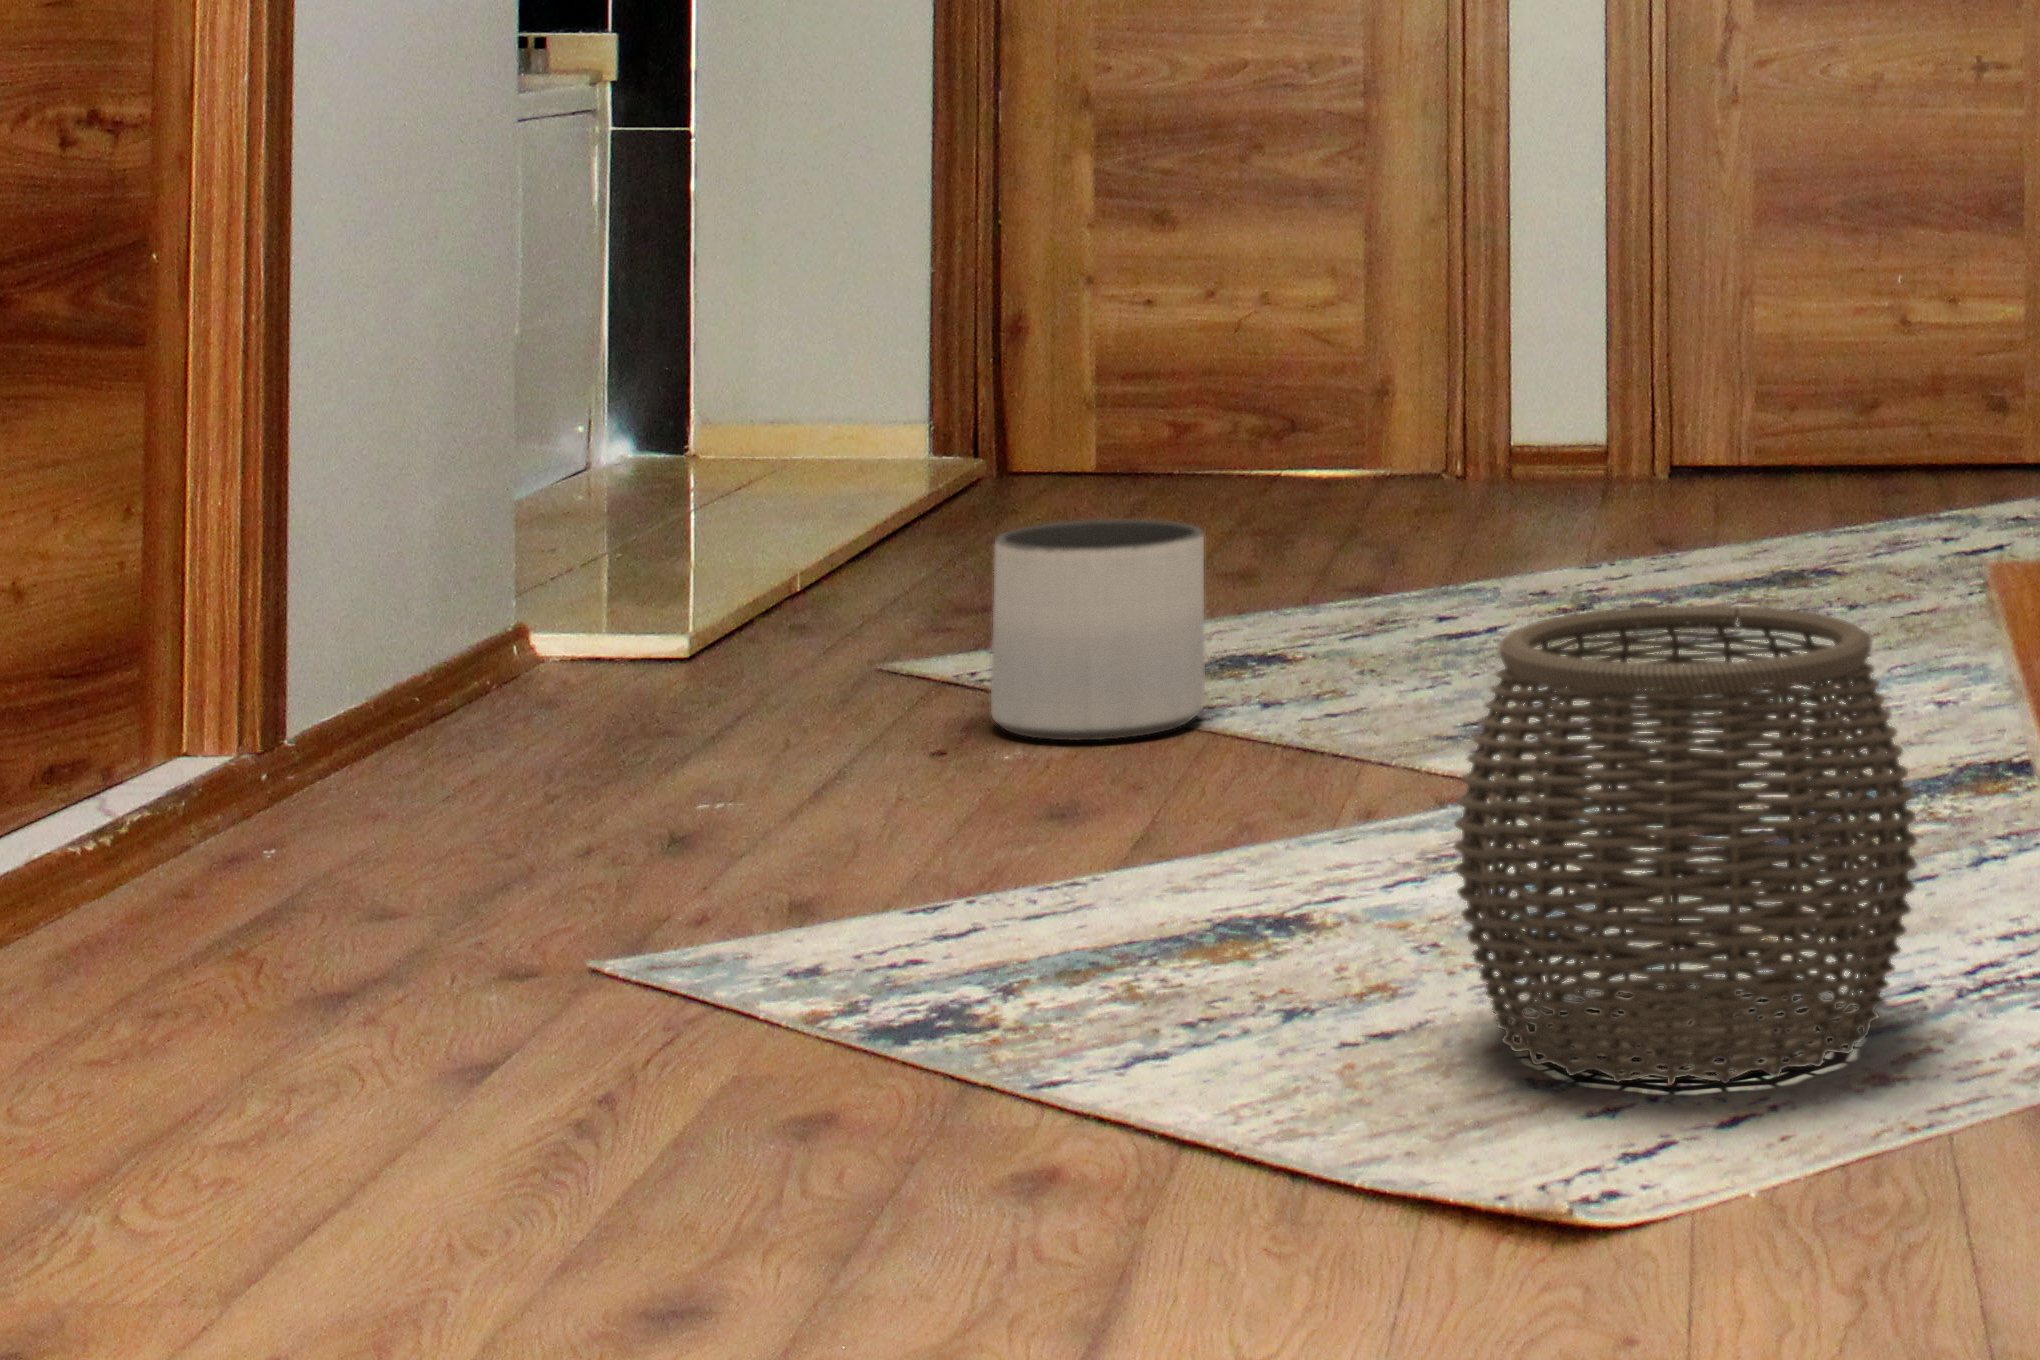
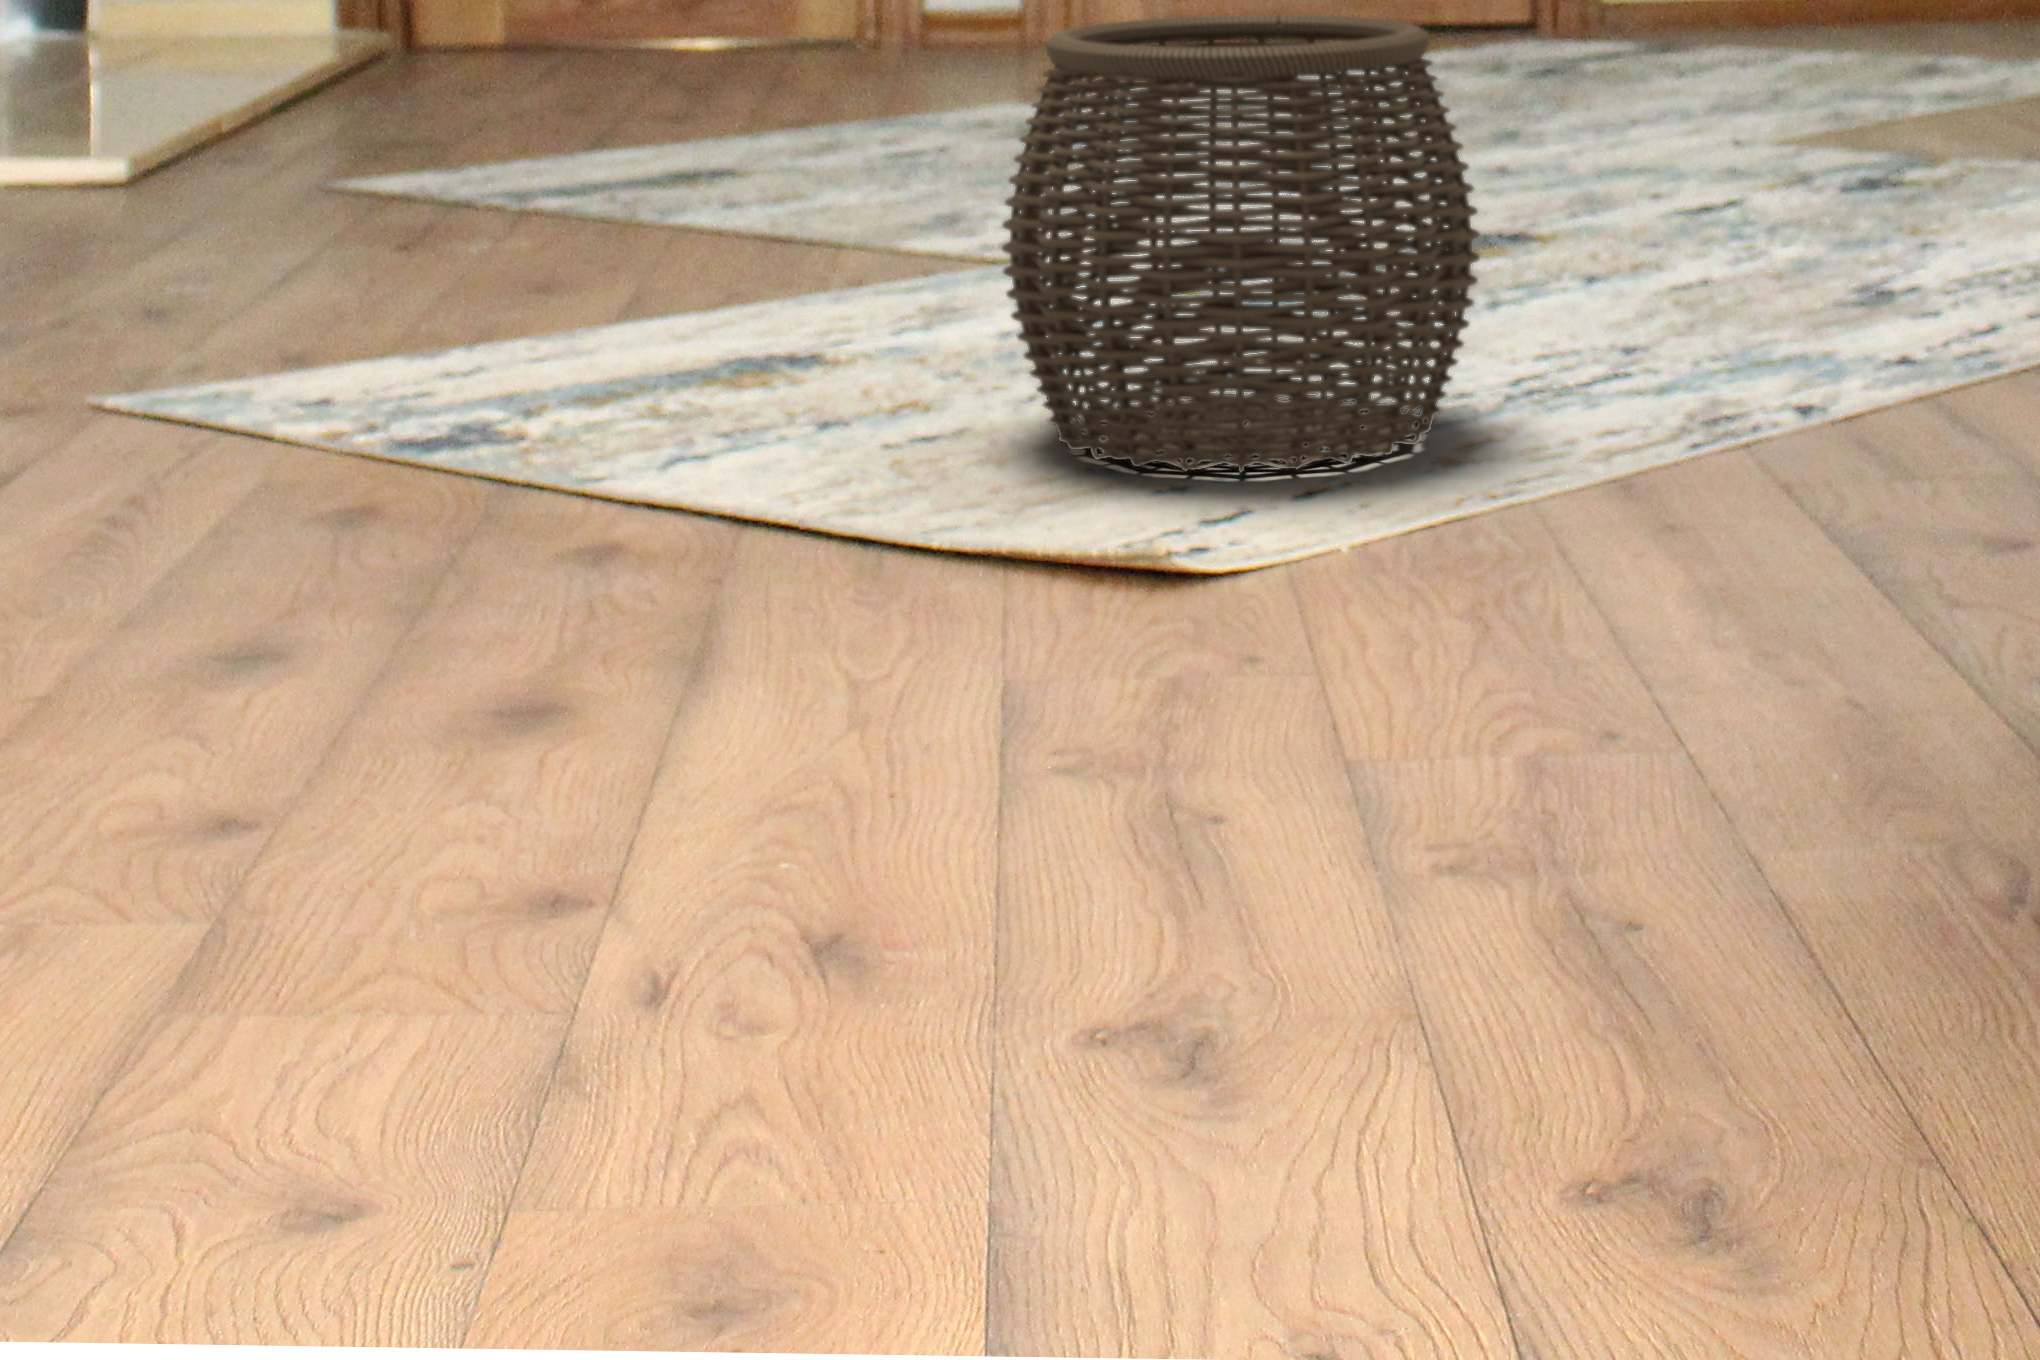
planter: present [991,520,1205,740] -> none [464,17,678,226]

